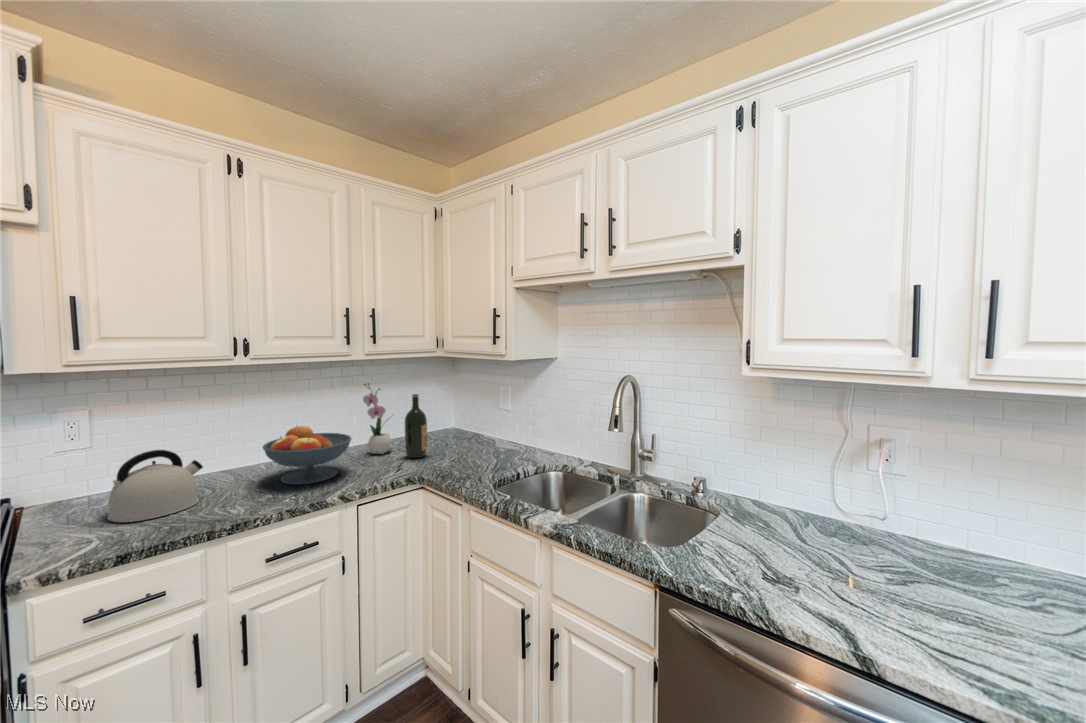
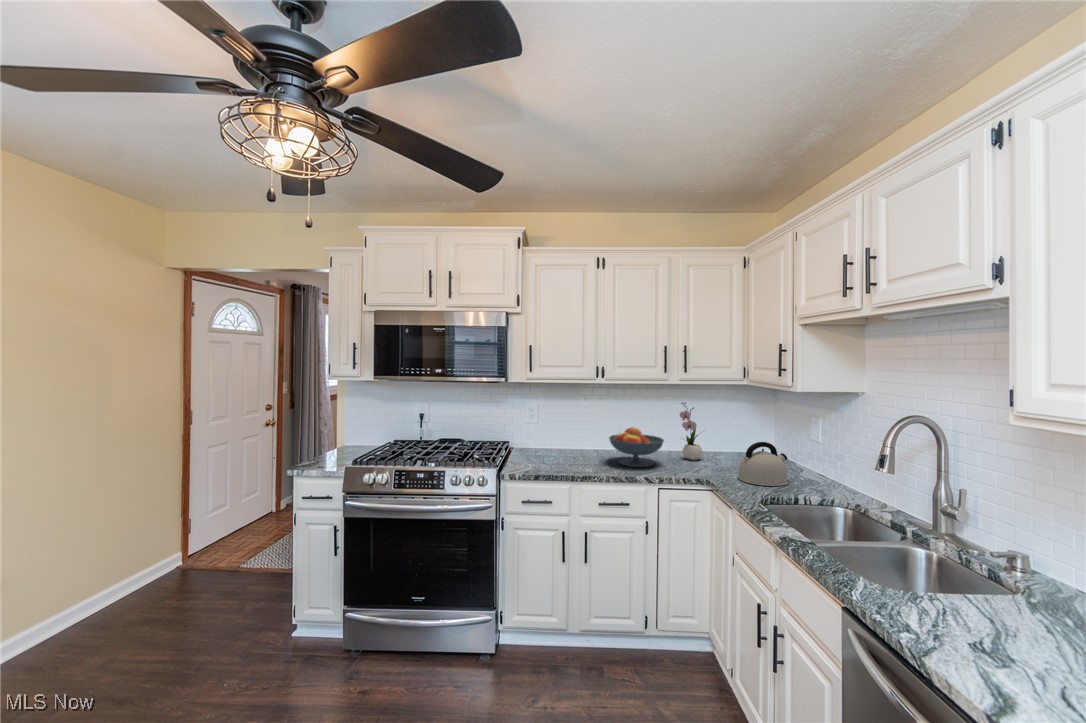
wine bottle: present [405,394,427,458] -> none [708,414,728,468]
kettle: present [107,450,203,522] -> present [738,442,788,486]

